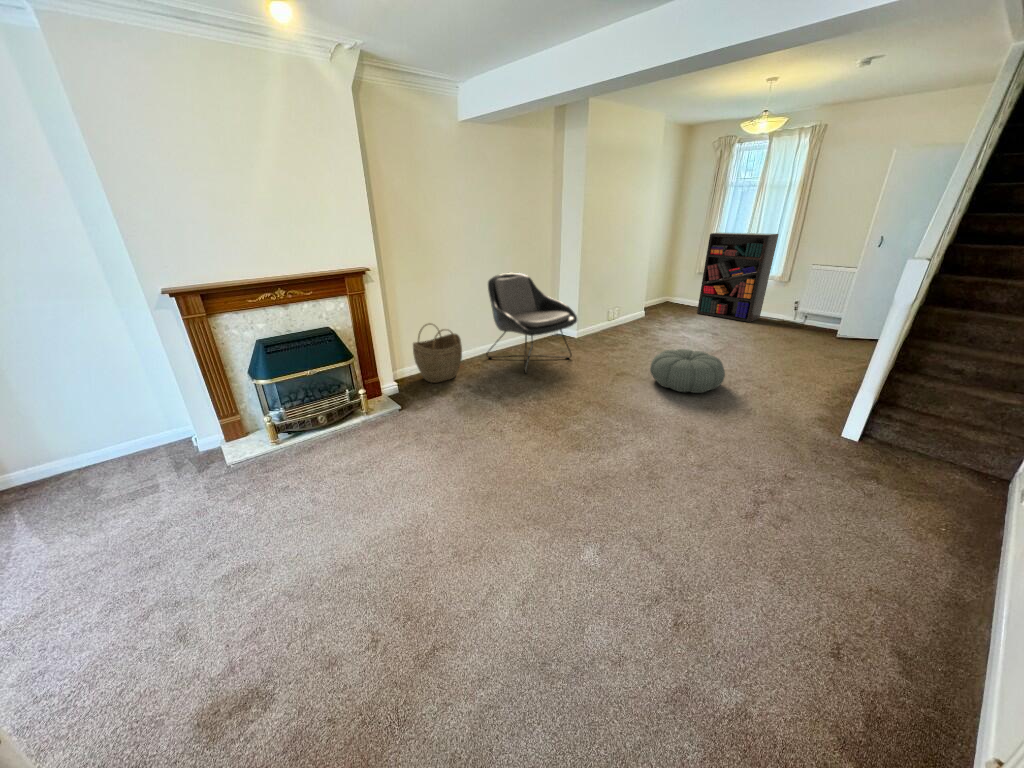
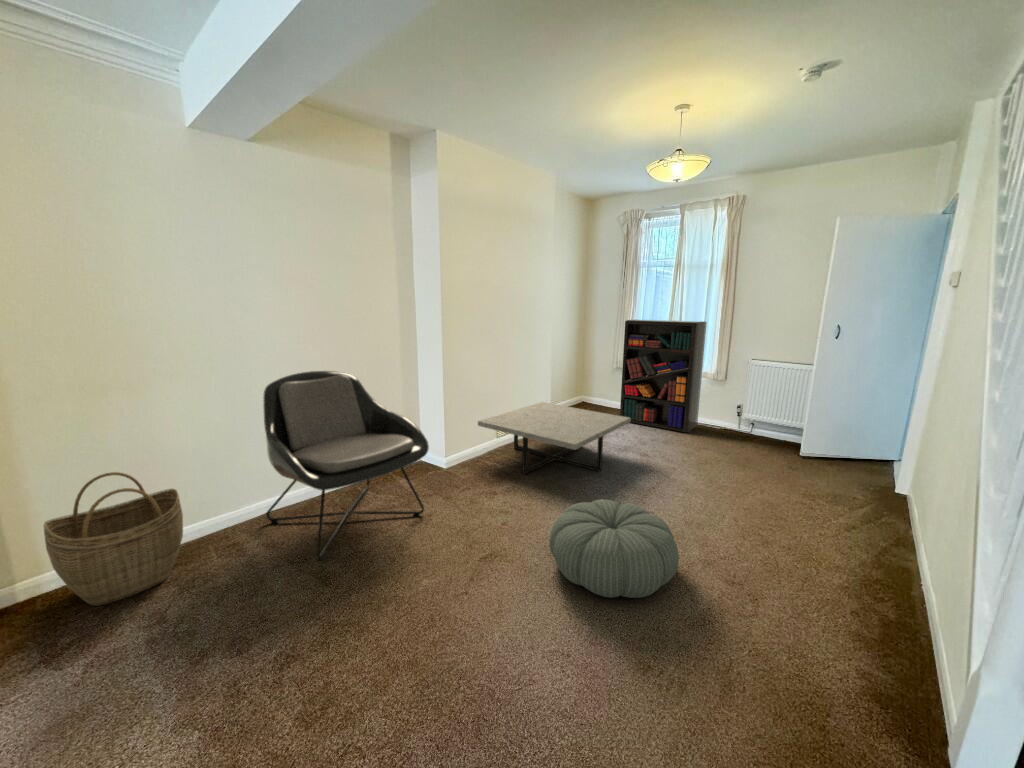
coffee table: none [597,297,706,343] -> present [478,402,630,474]

